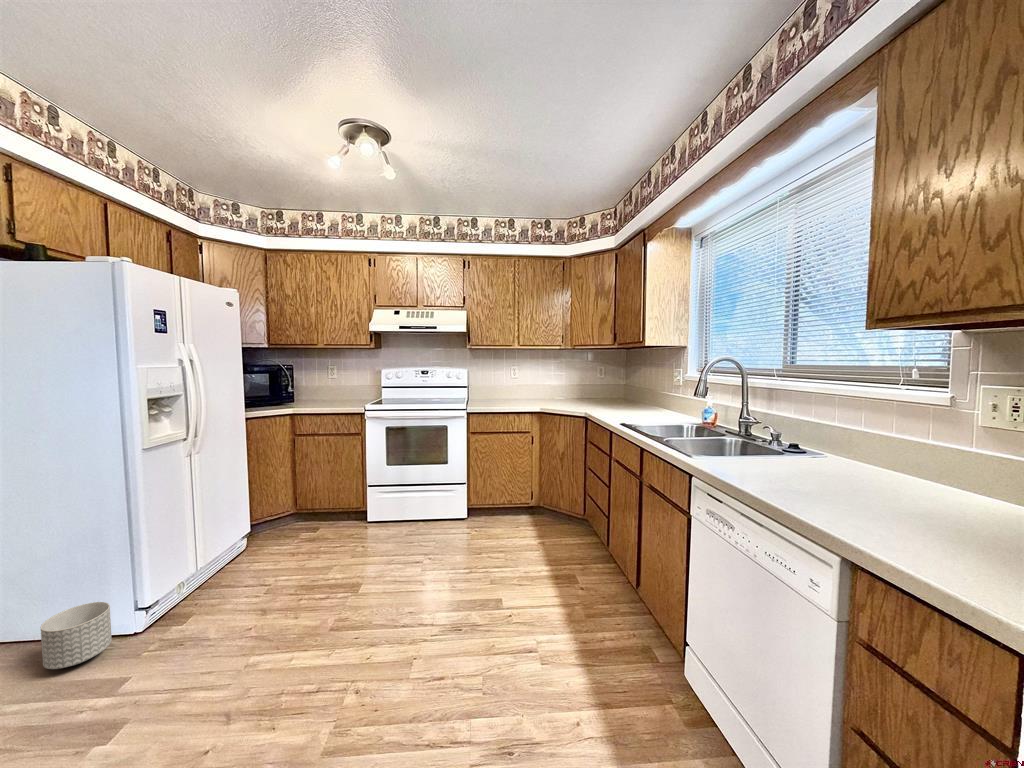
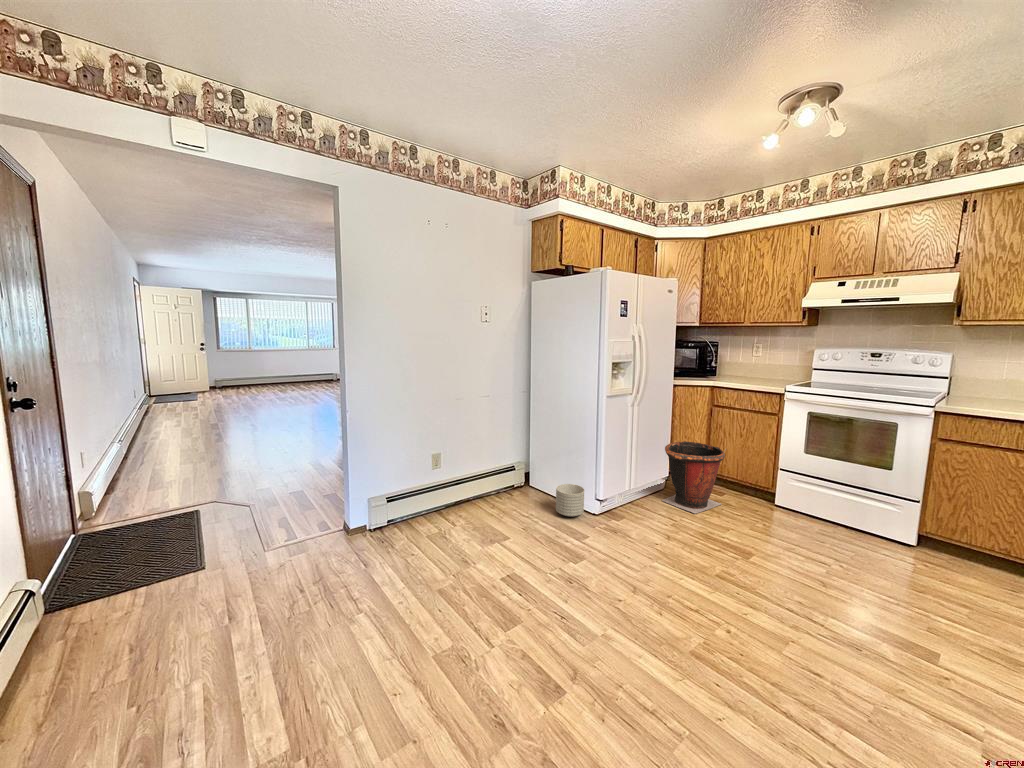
waste bin: none [244,475,320,565] -> present [662,441,726,513]

